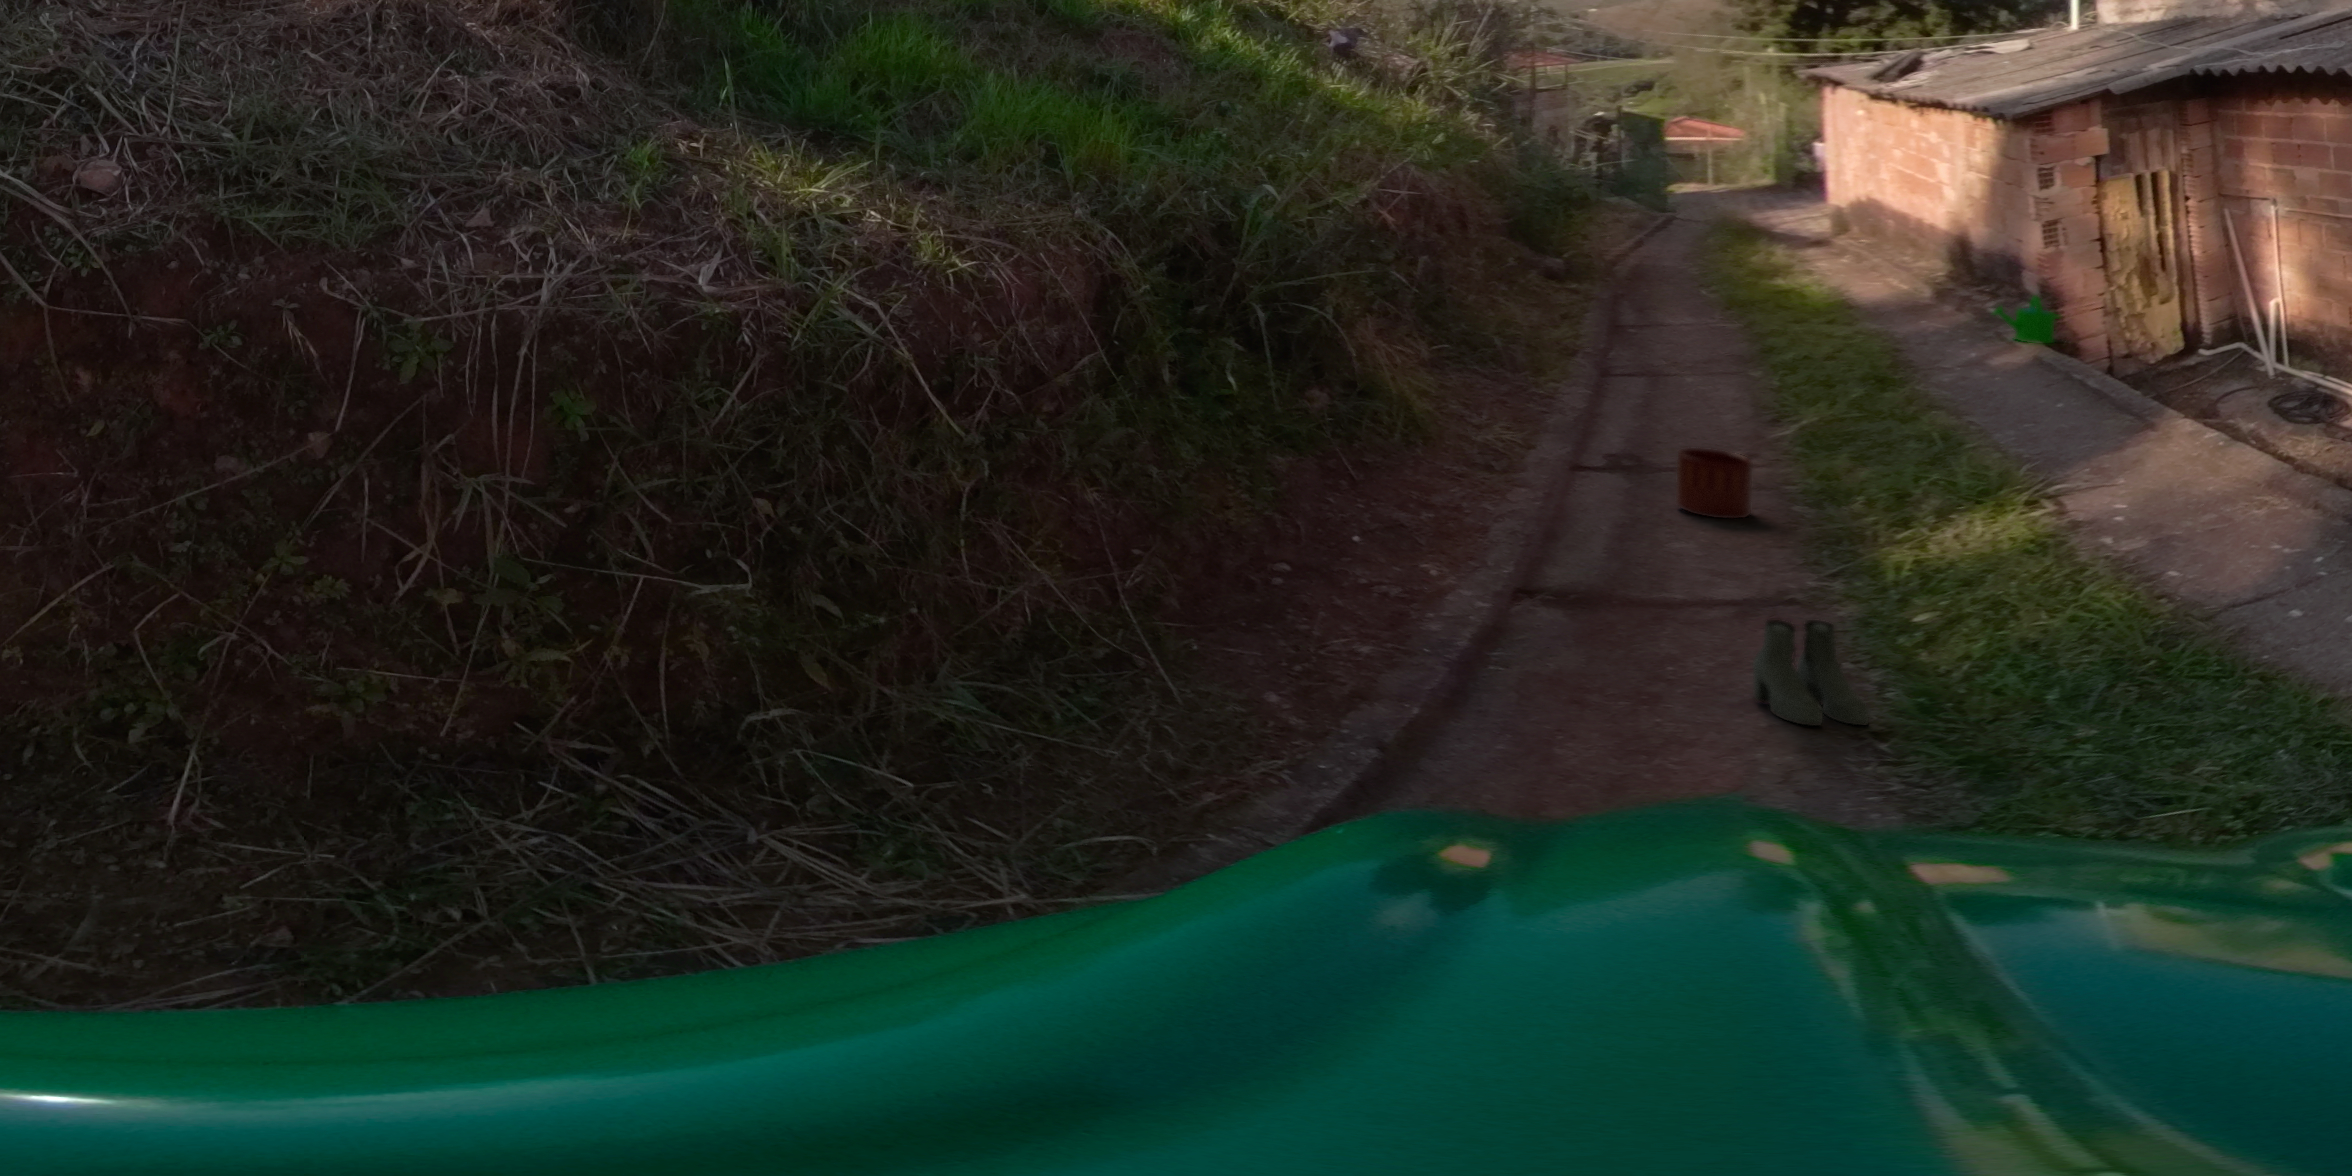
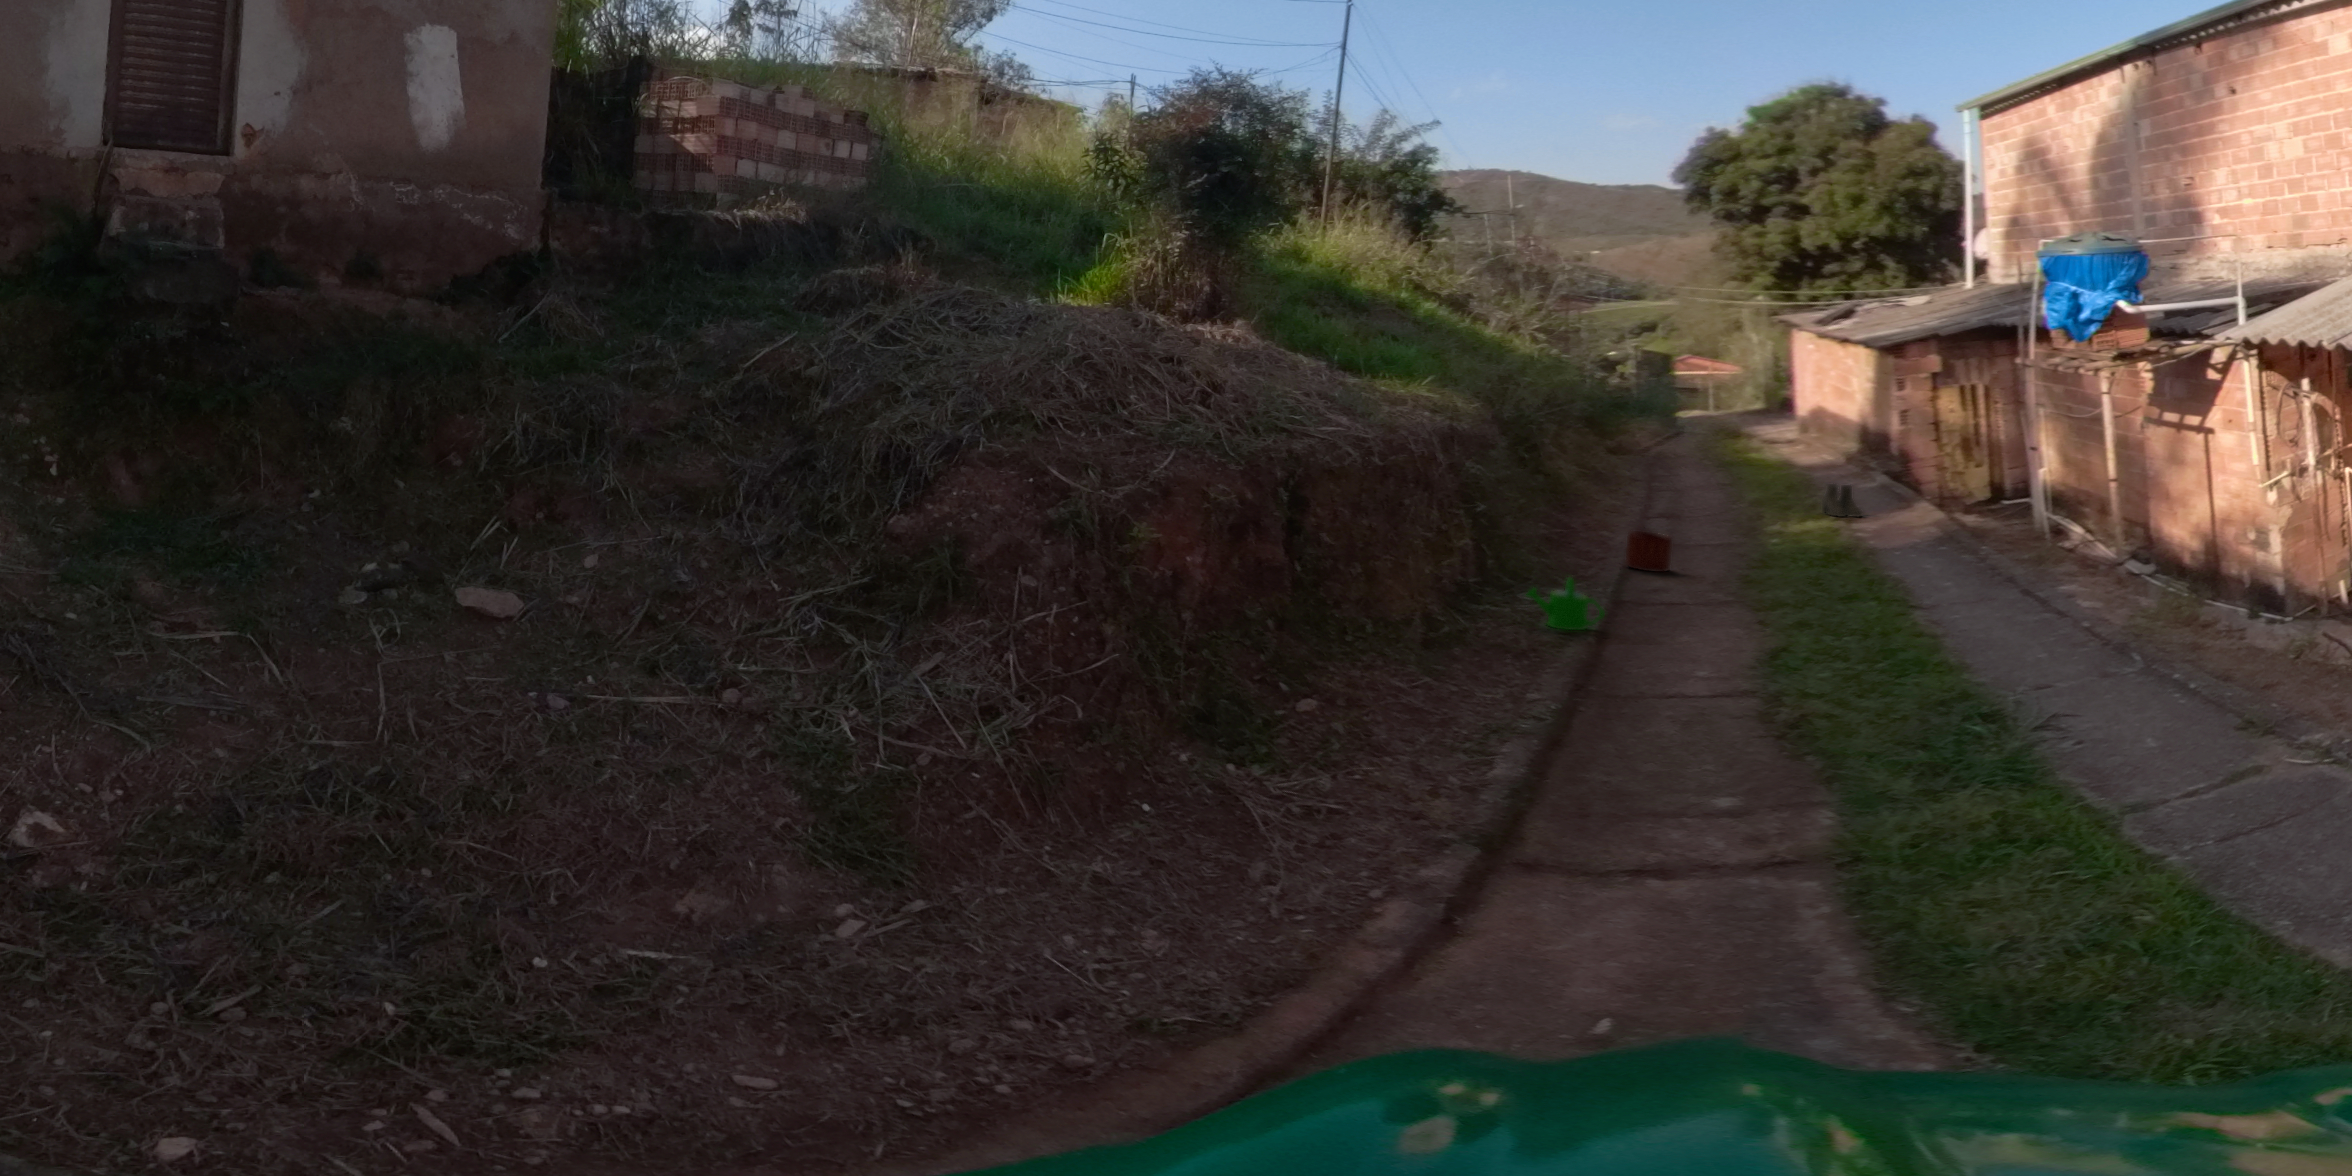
watering can: present [1993,296,2060,343] -> present [1527,578,1605,630]
boots: present [1753,620,1869,726] -> present [1822,484,1862,517]

